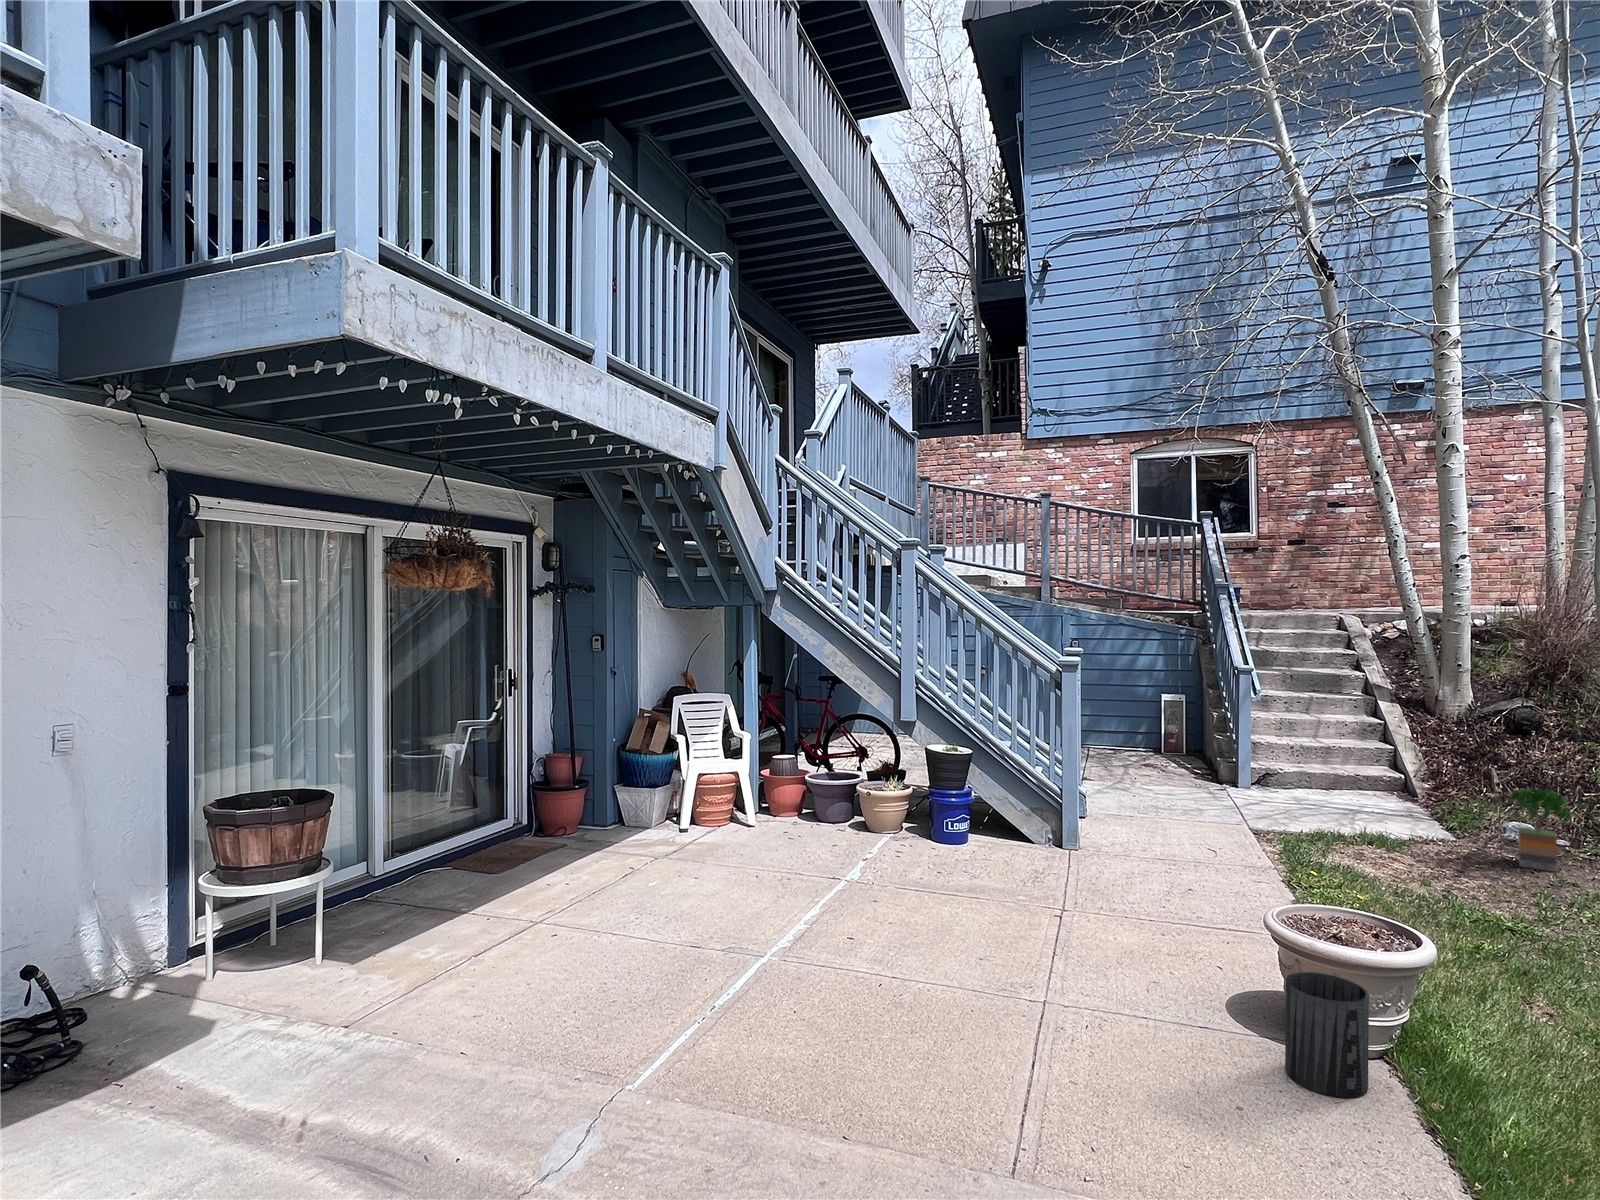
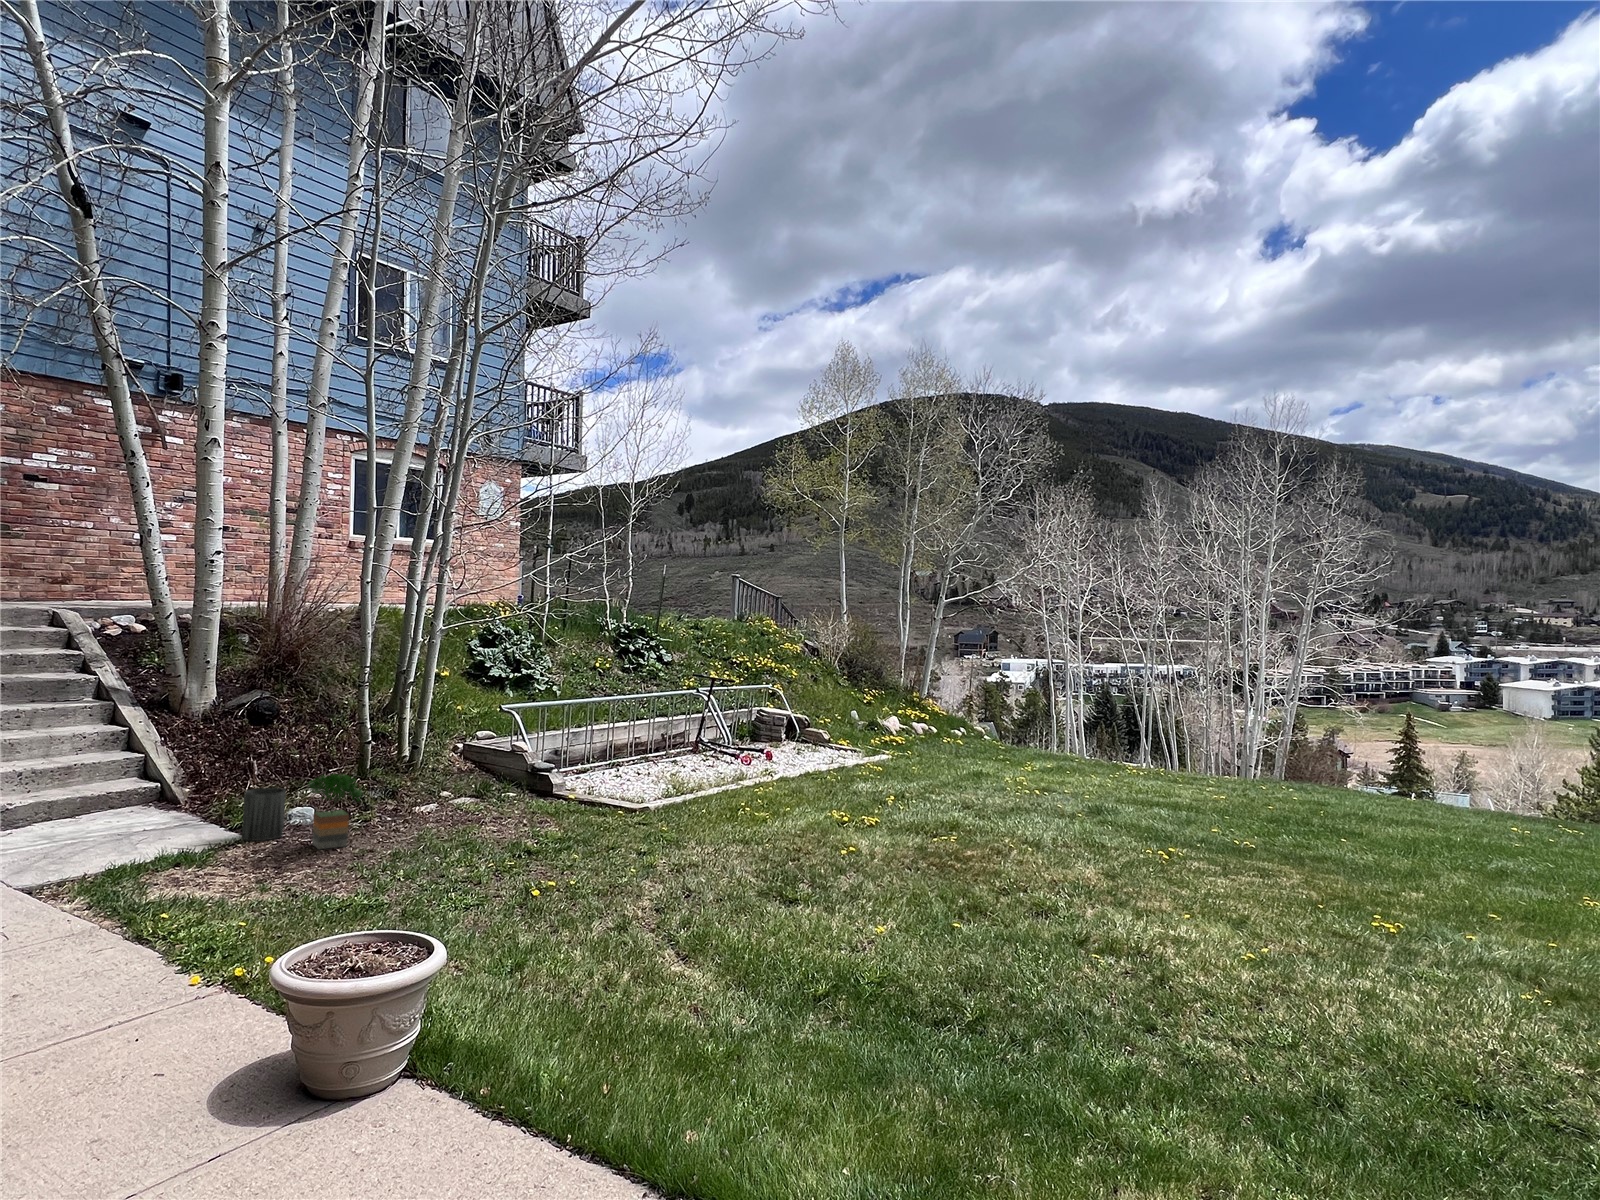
trash can: present [1285,972,1369,1098] -> present [242,788,286,841]

